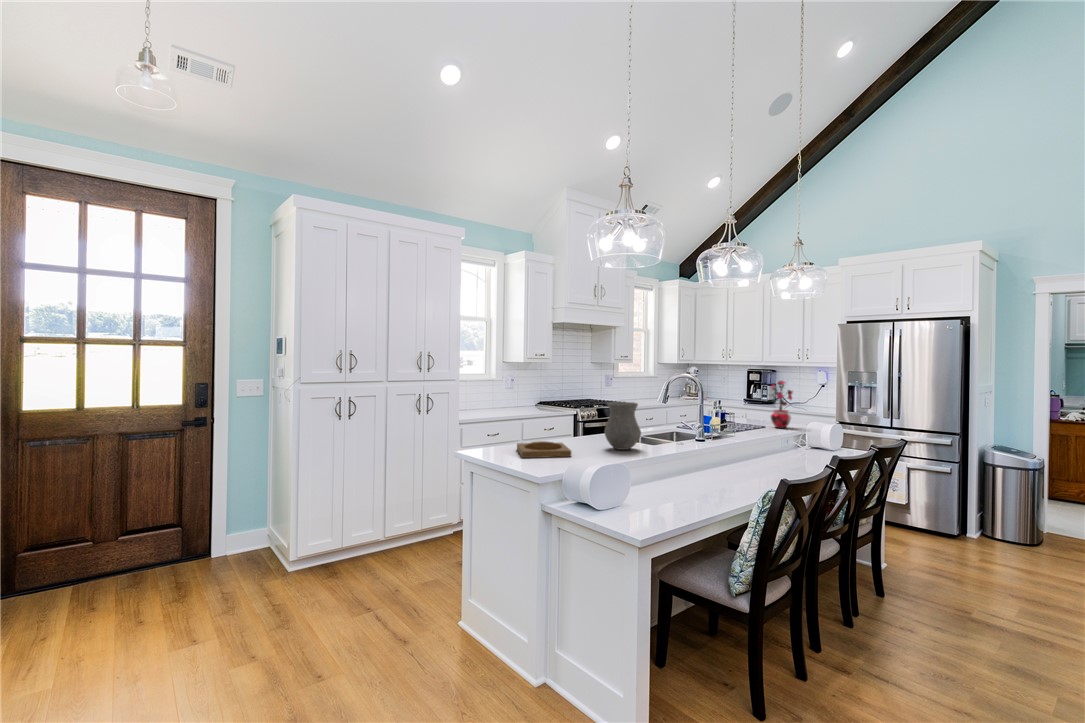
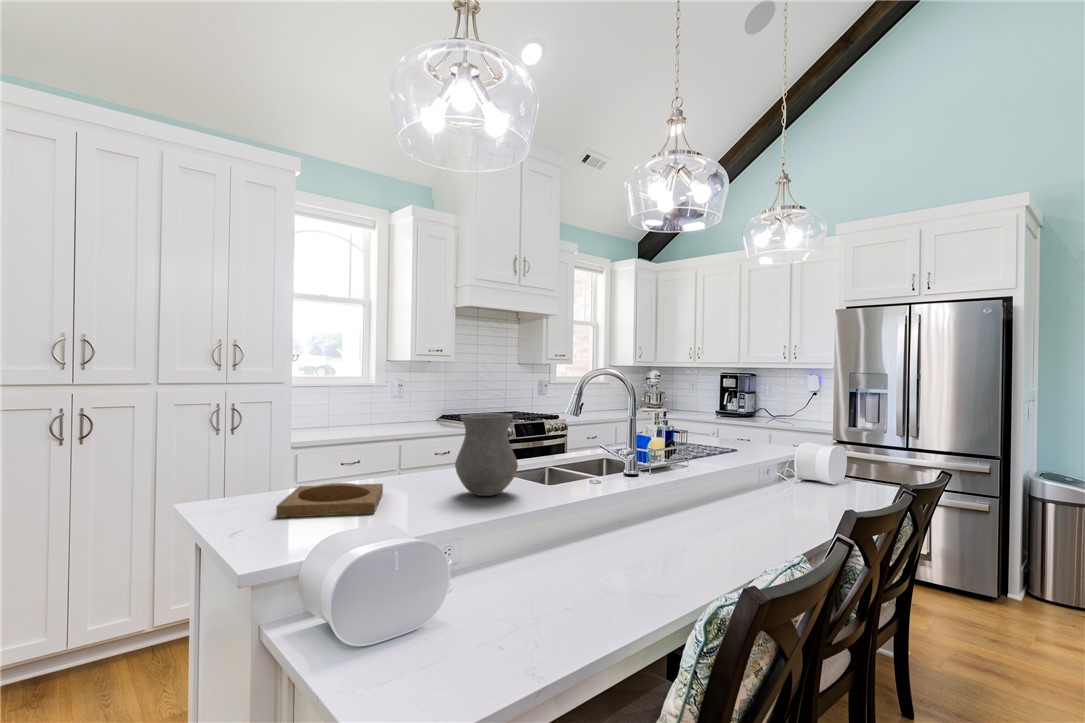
potted plant: present [771,380,793,428] -> none [735,381,774,452]

